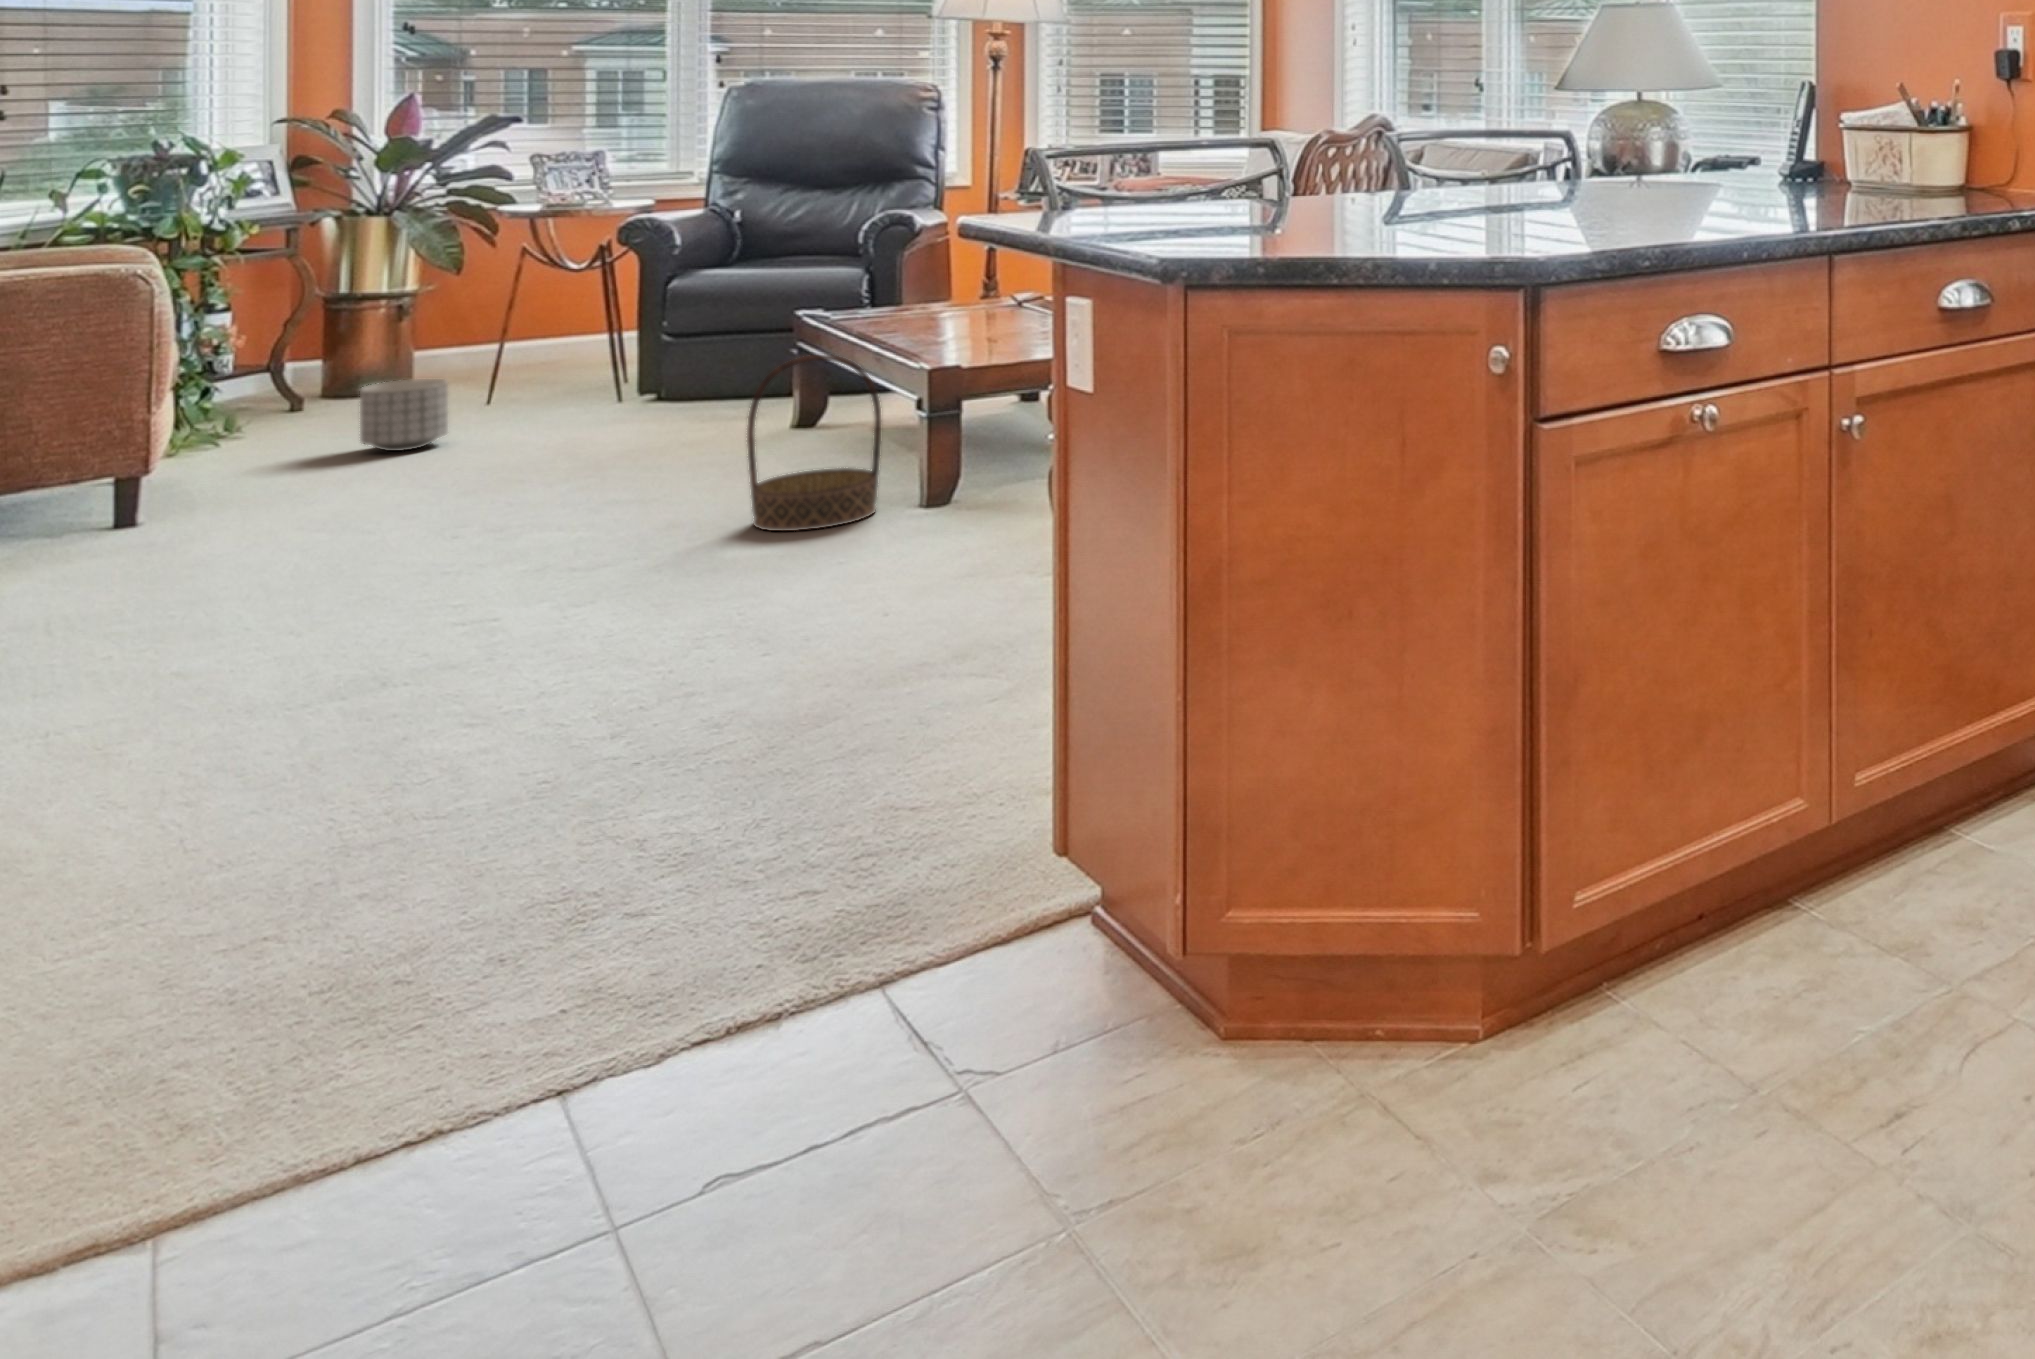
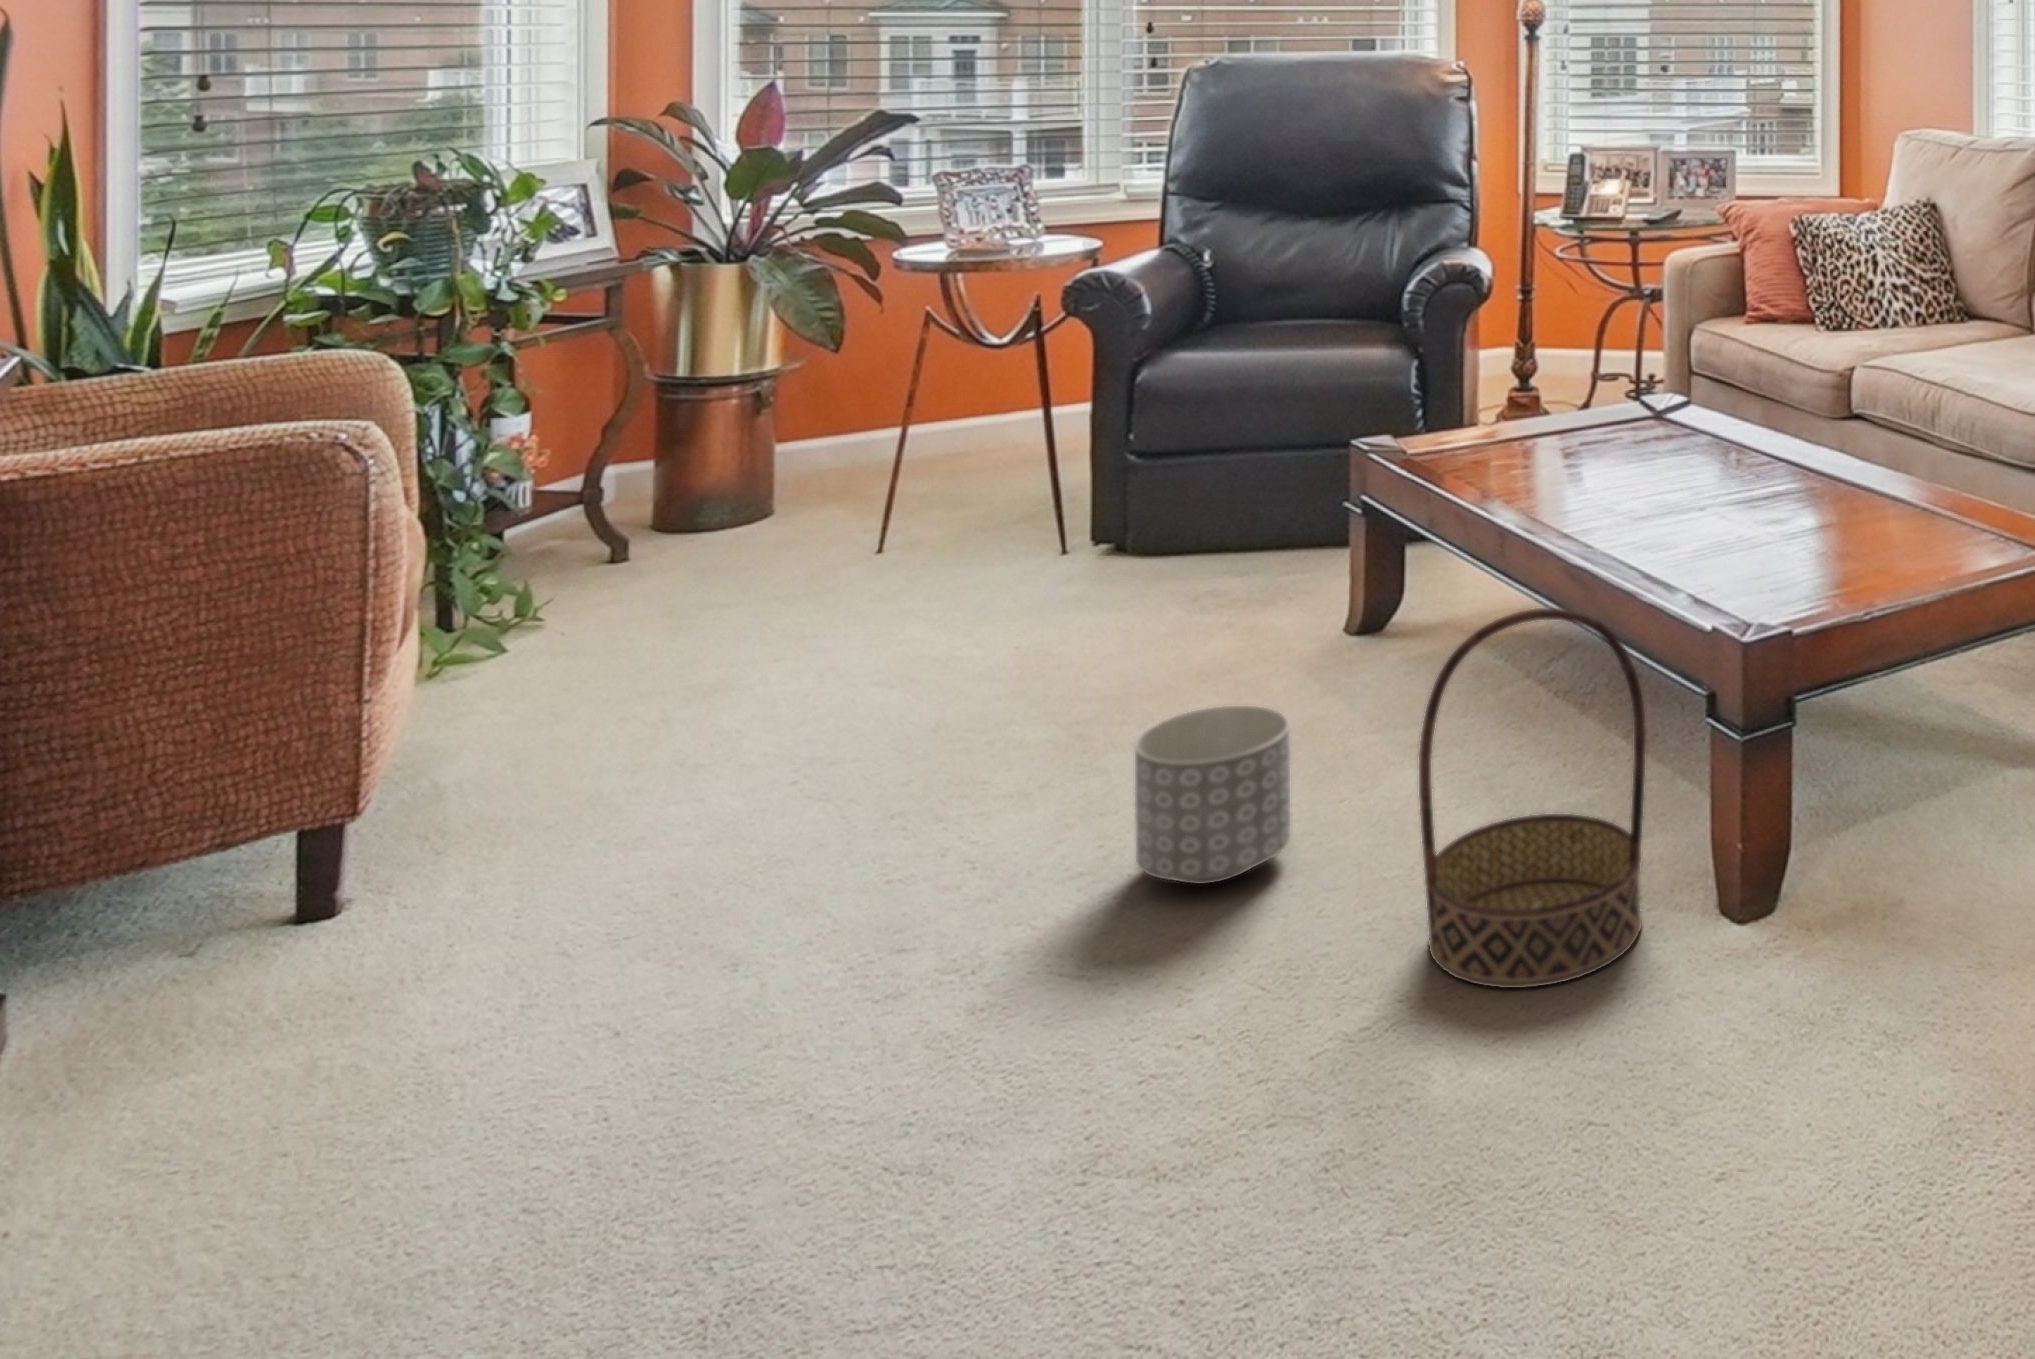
planter: present [360,379,448,451] -> present [1135,706,1290,884]

